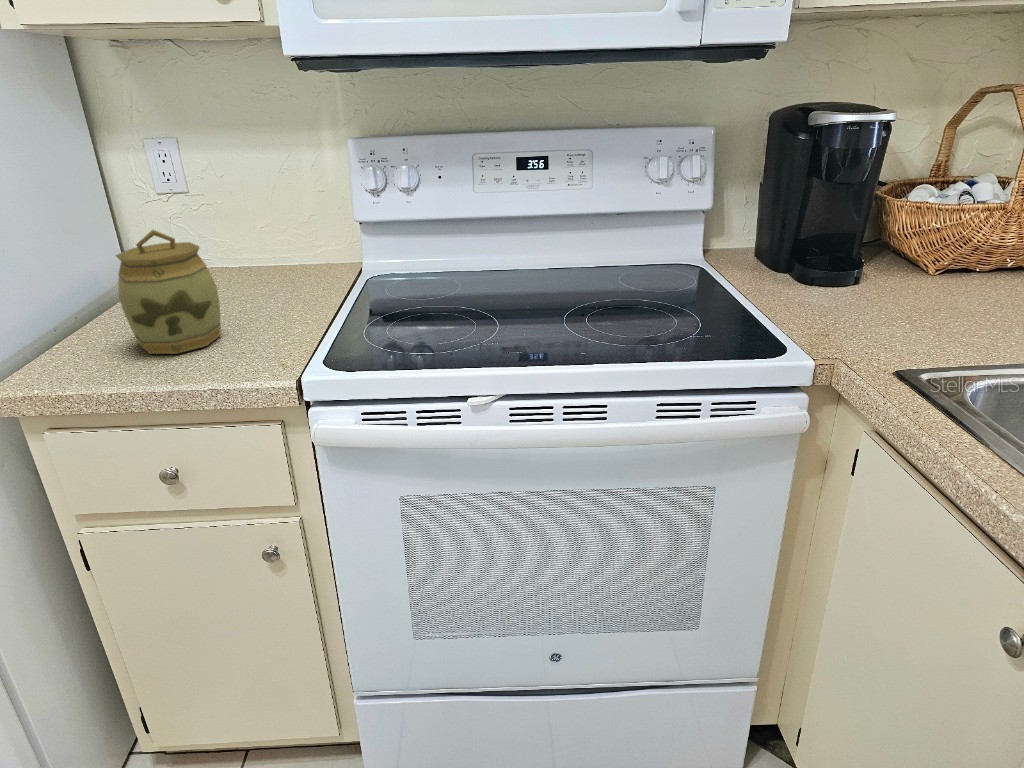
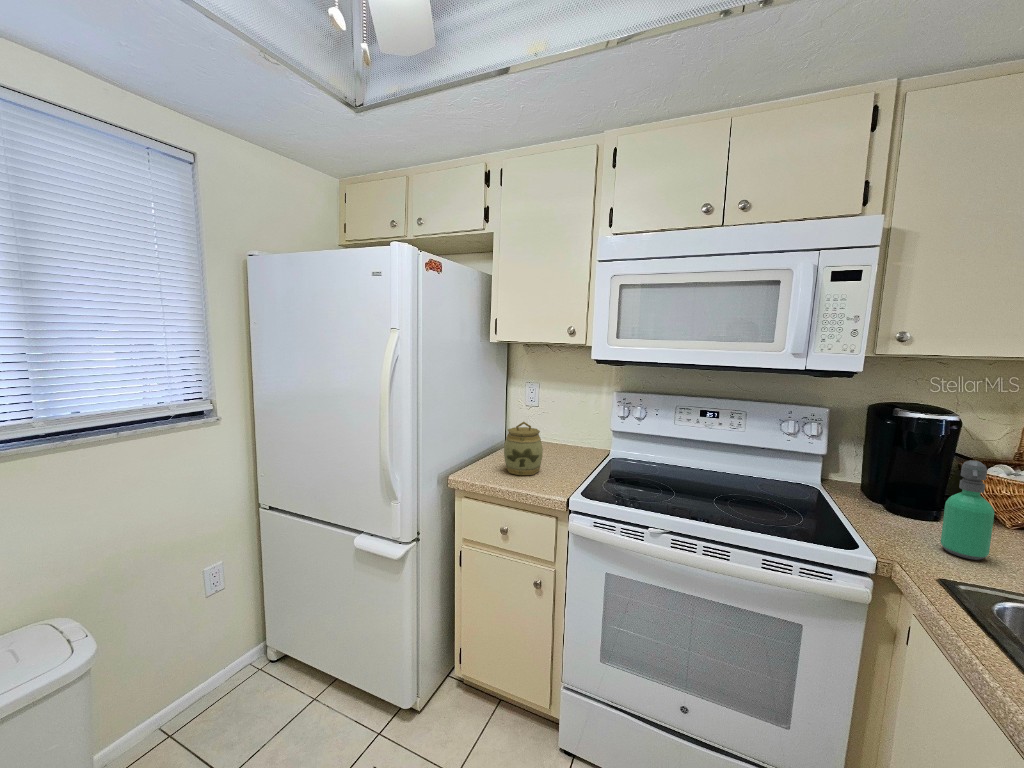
soap dispenser: none [876,179,944,329] -> present [941,460,995,560]

